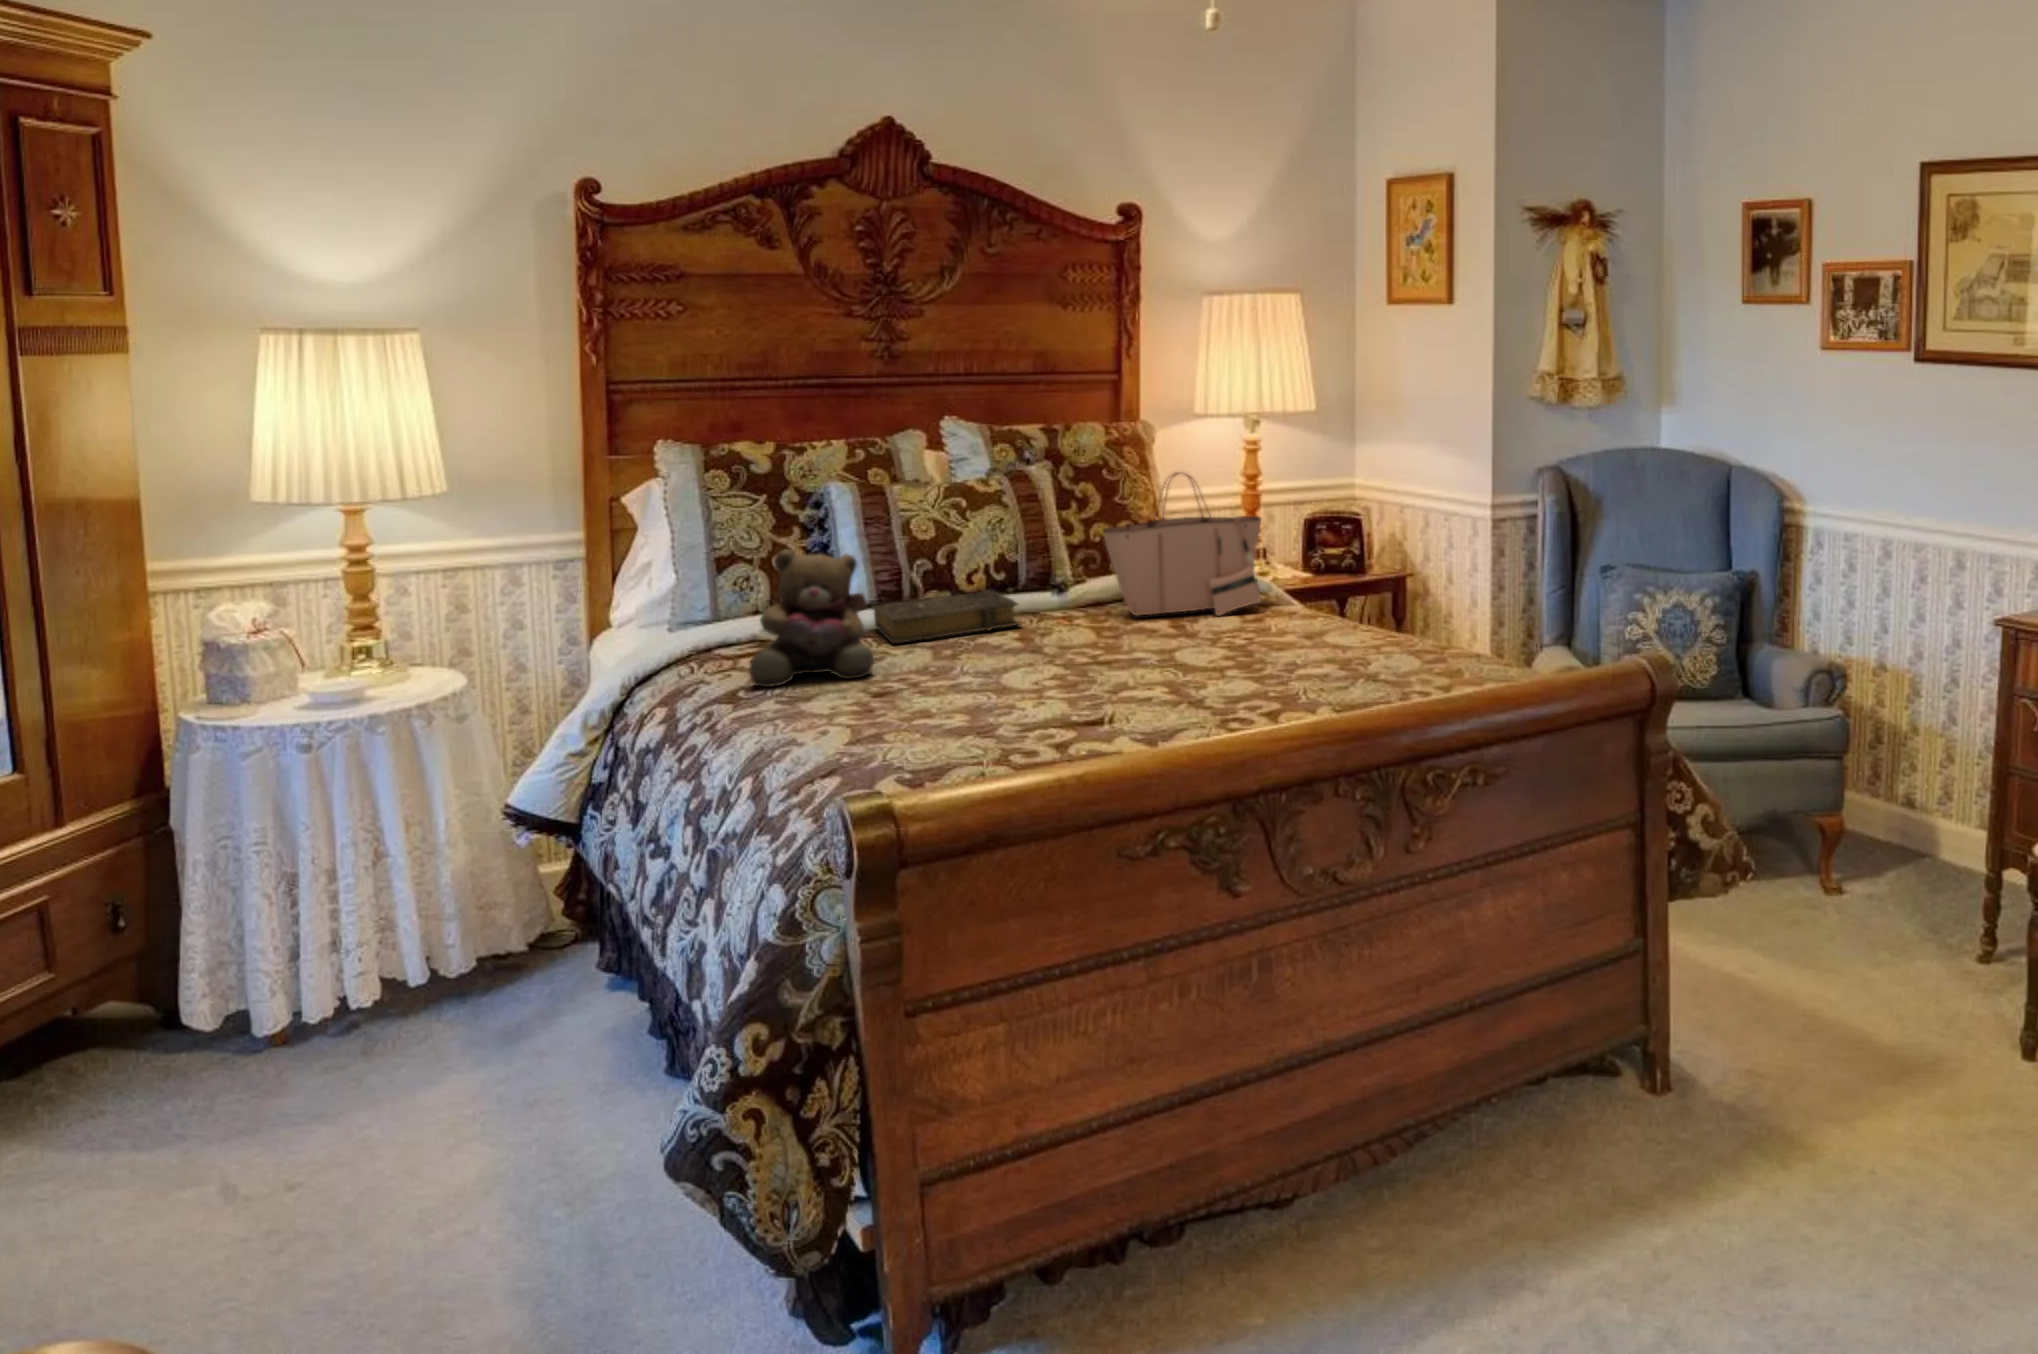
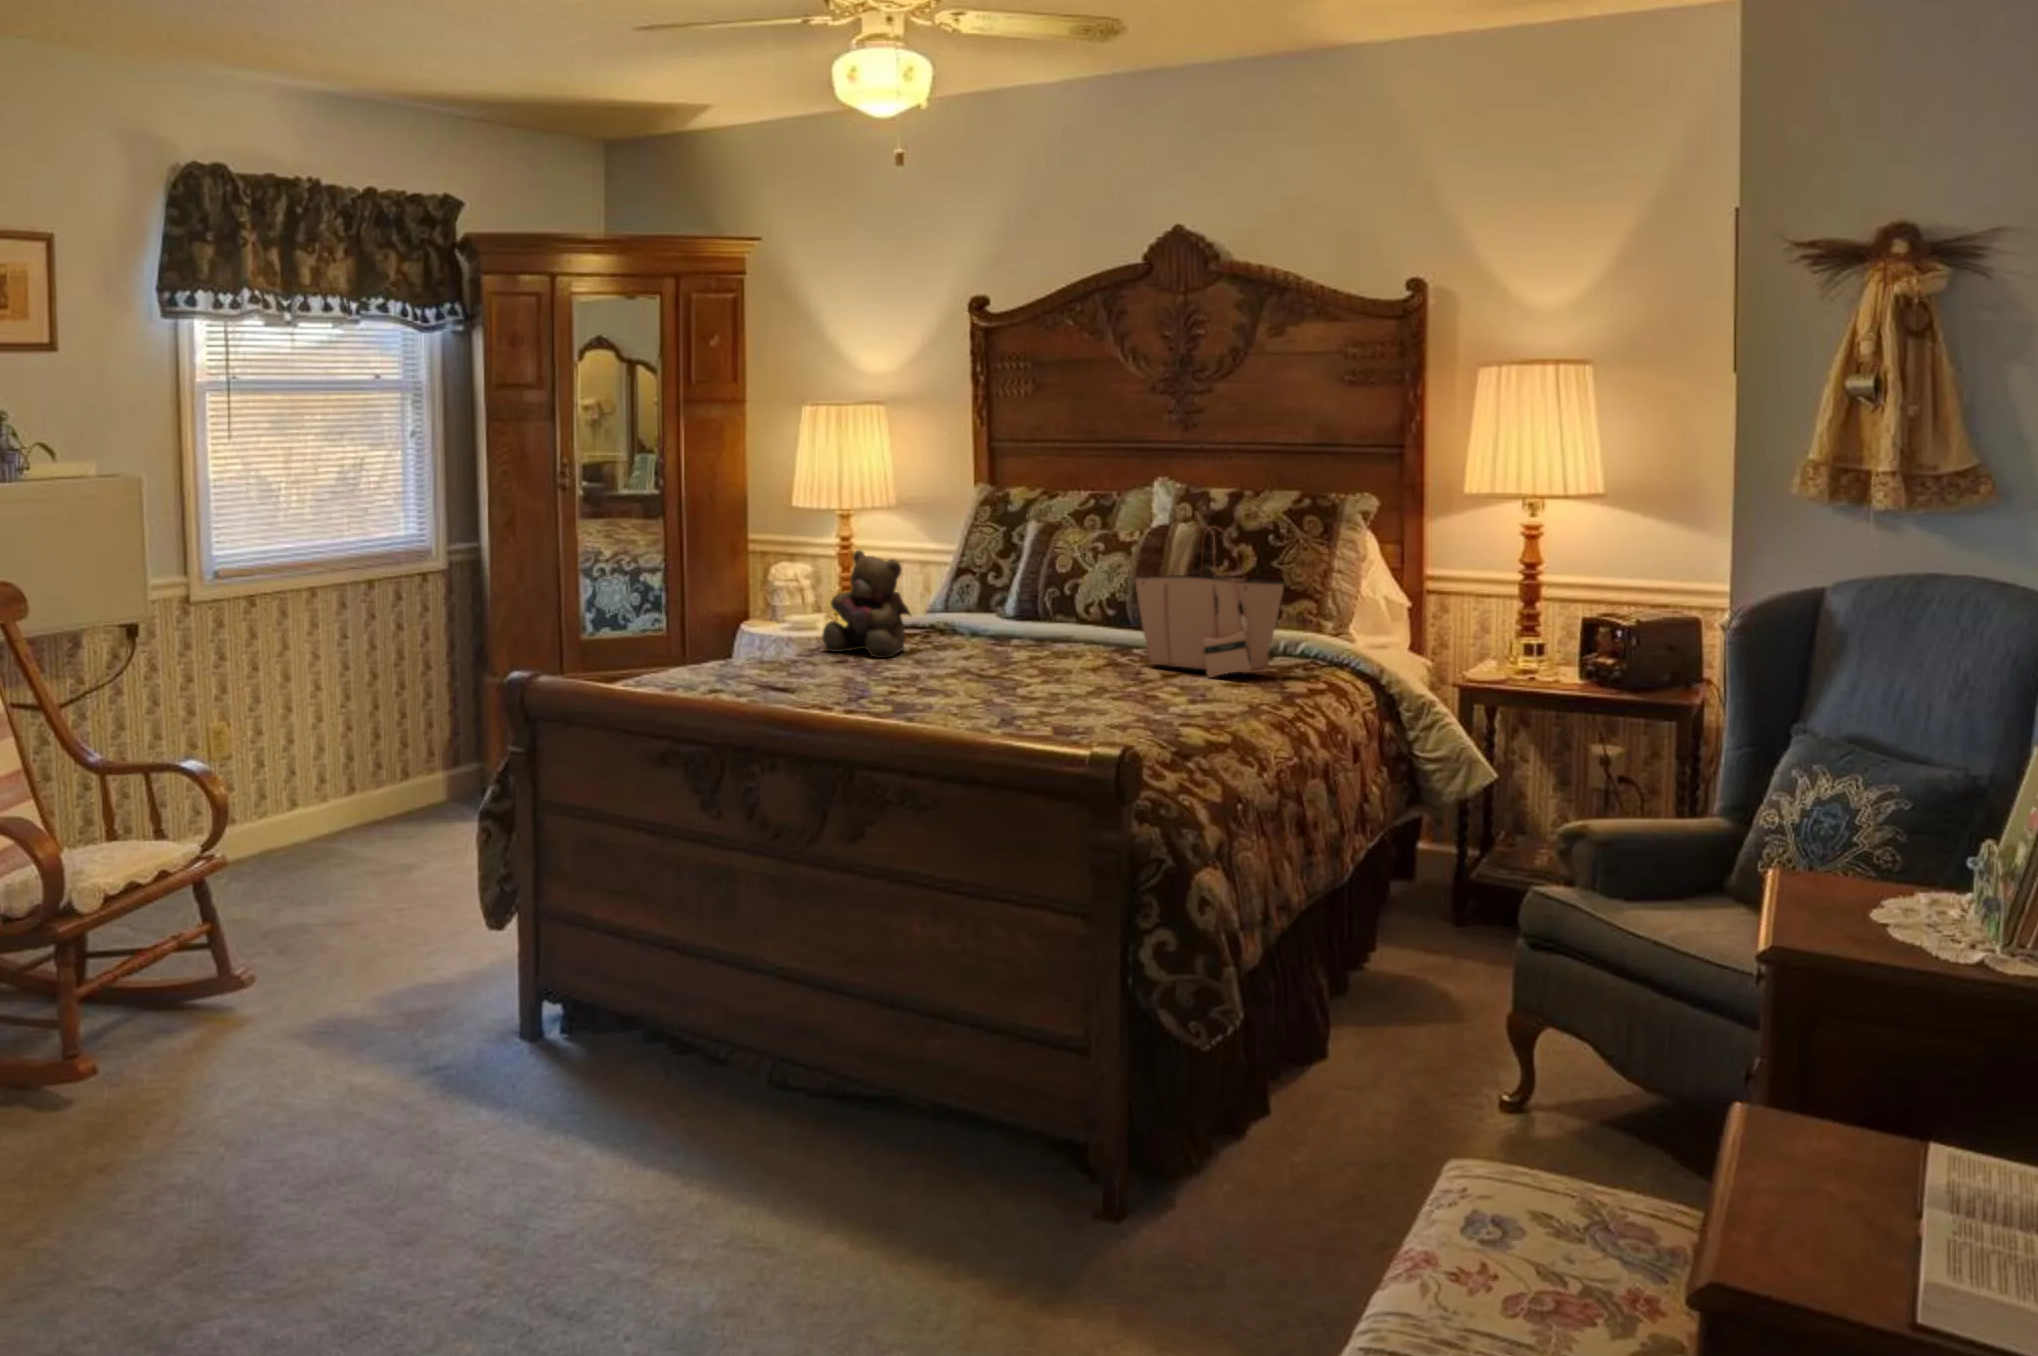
book: present [873,591,1020,643] -> none [964,620,1093,653]

